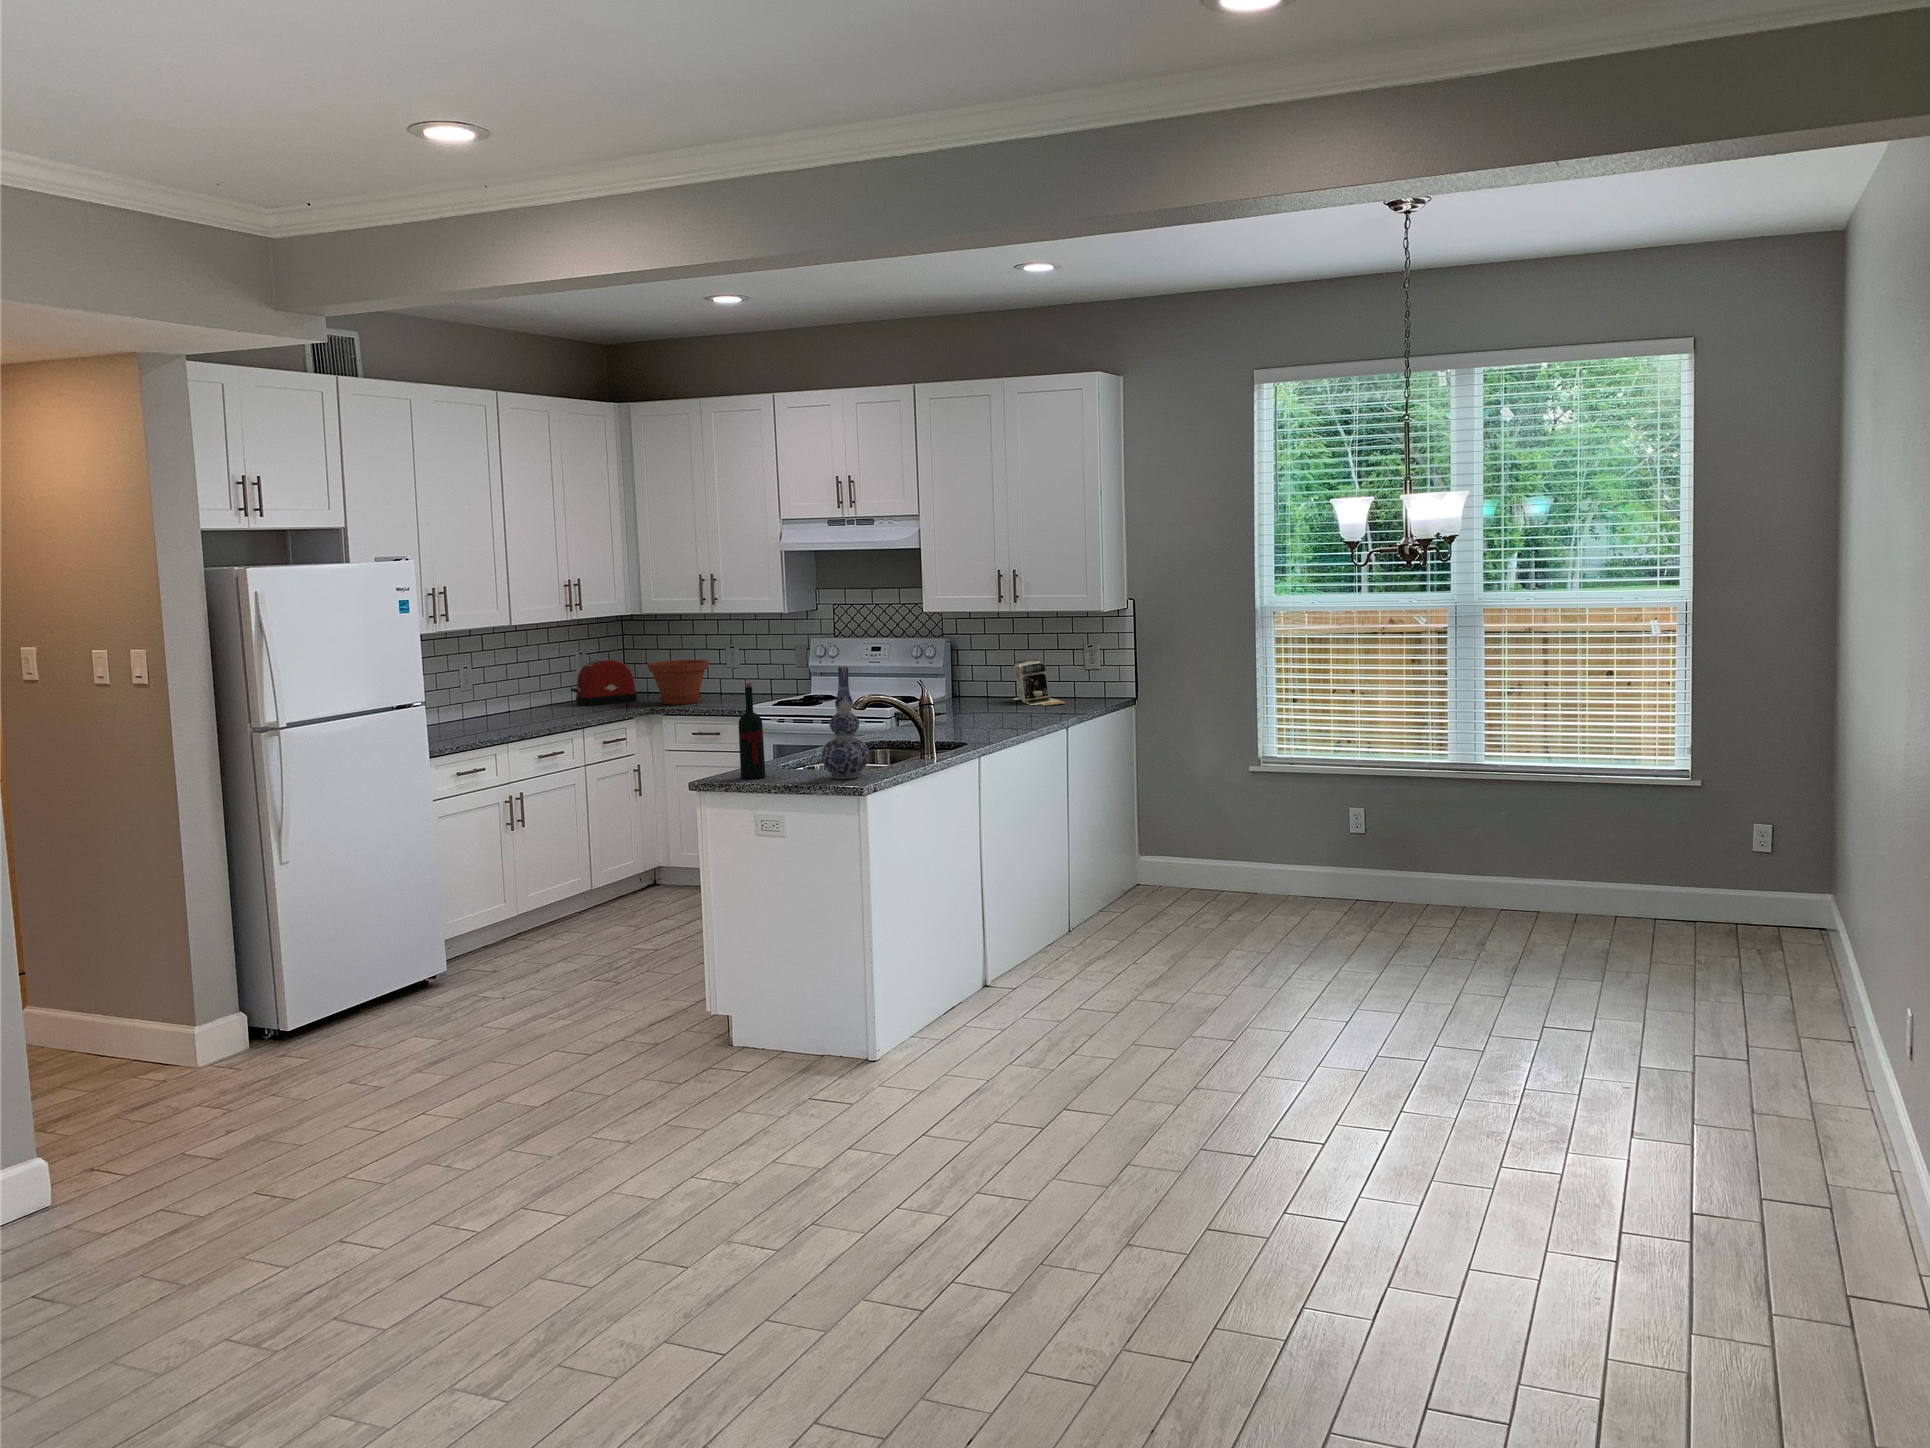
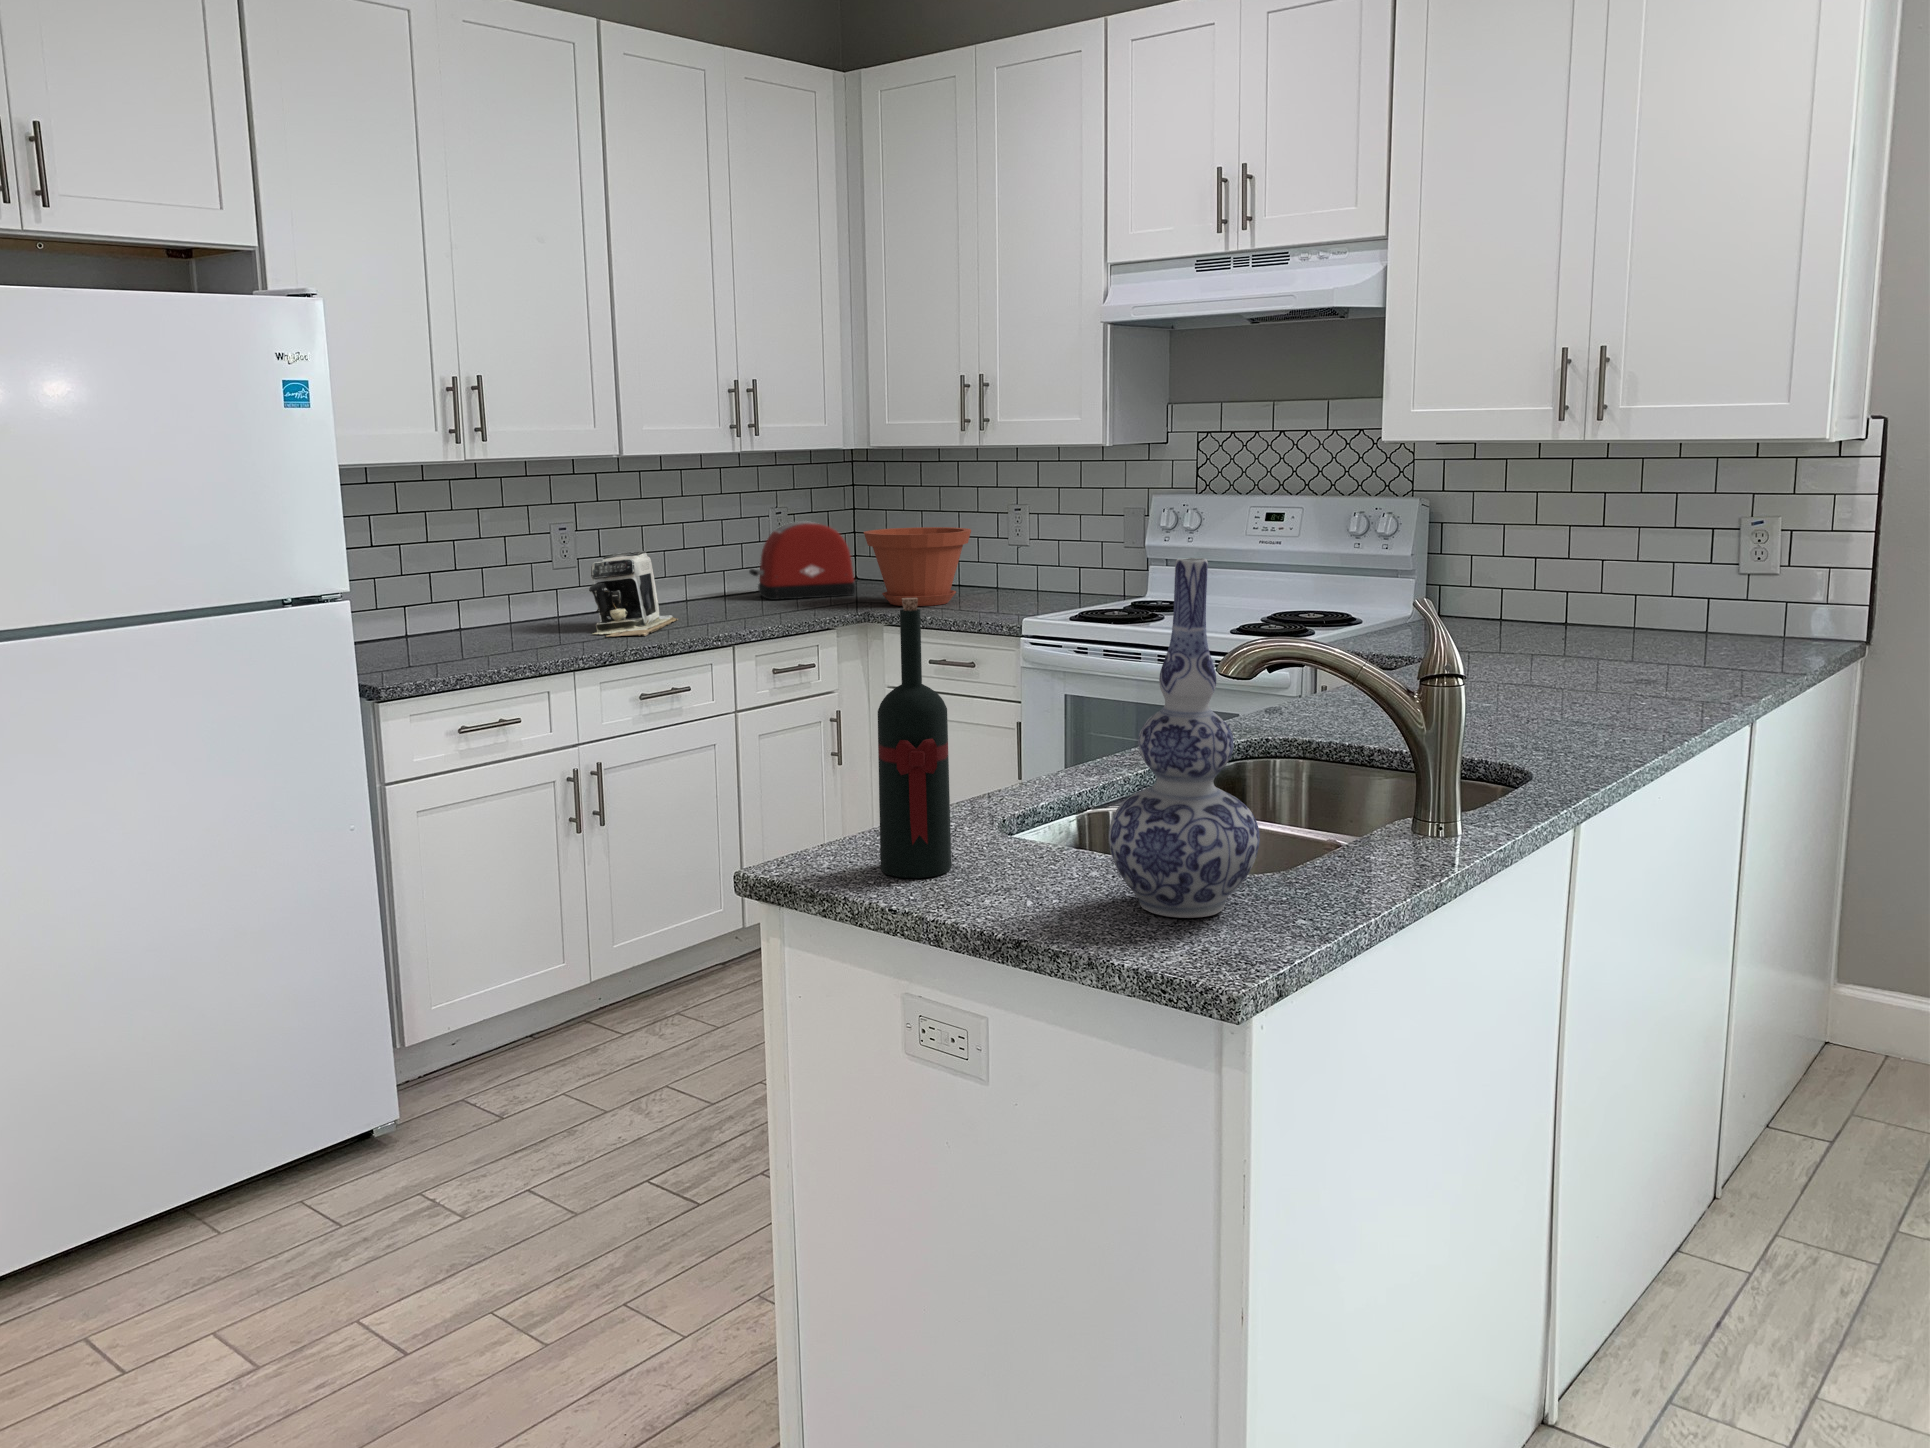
coffee maker: present [1014,659,1065,705] -> present [589,551,678,637]

